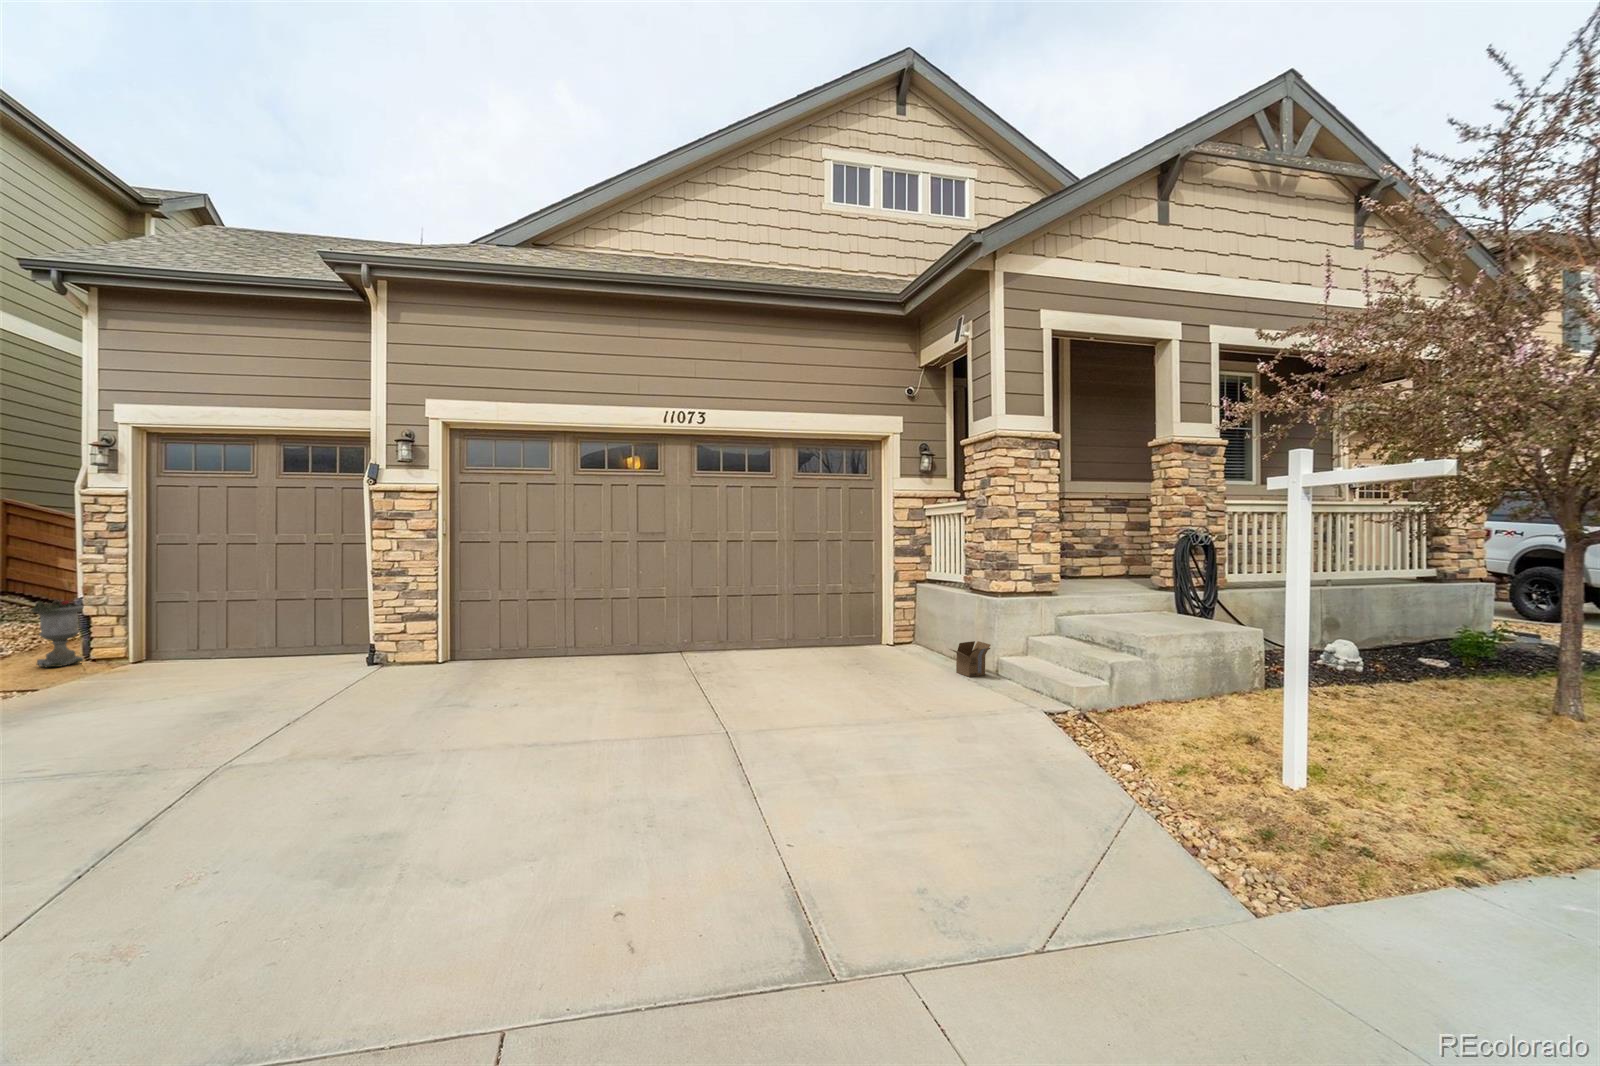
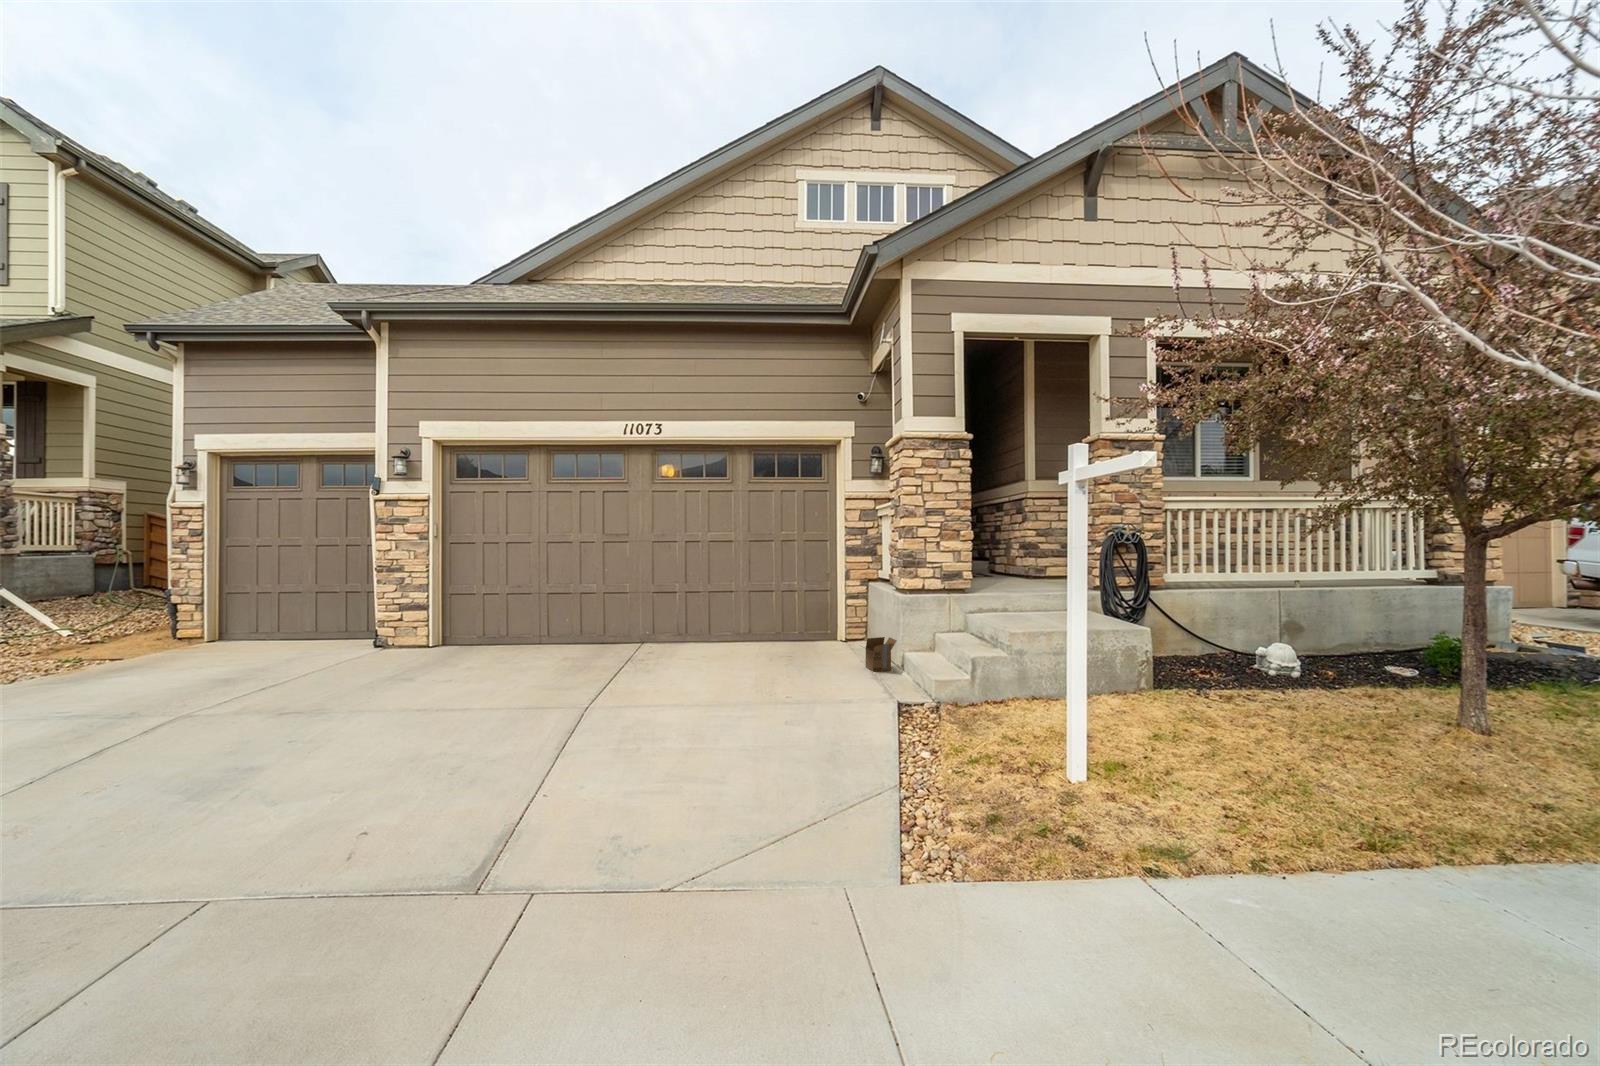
planter: present [31,600,84,667] -> none [131,590,171,644]

